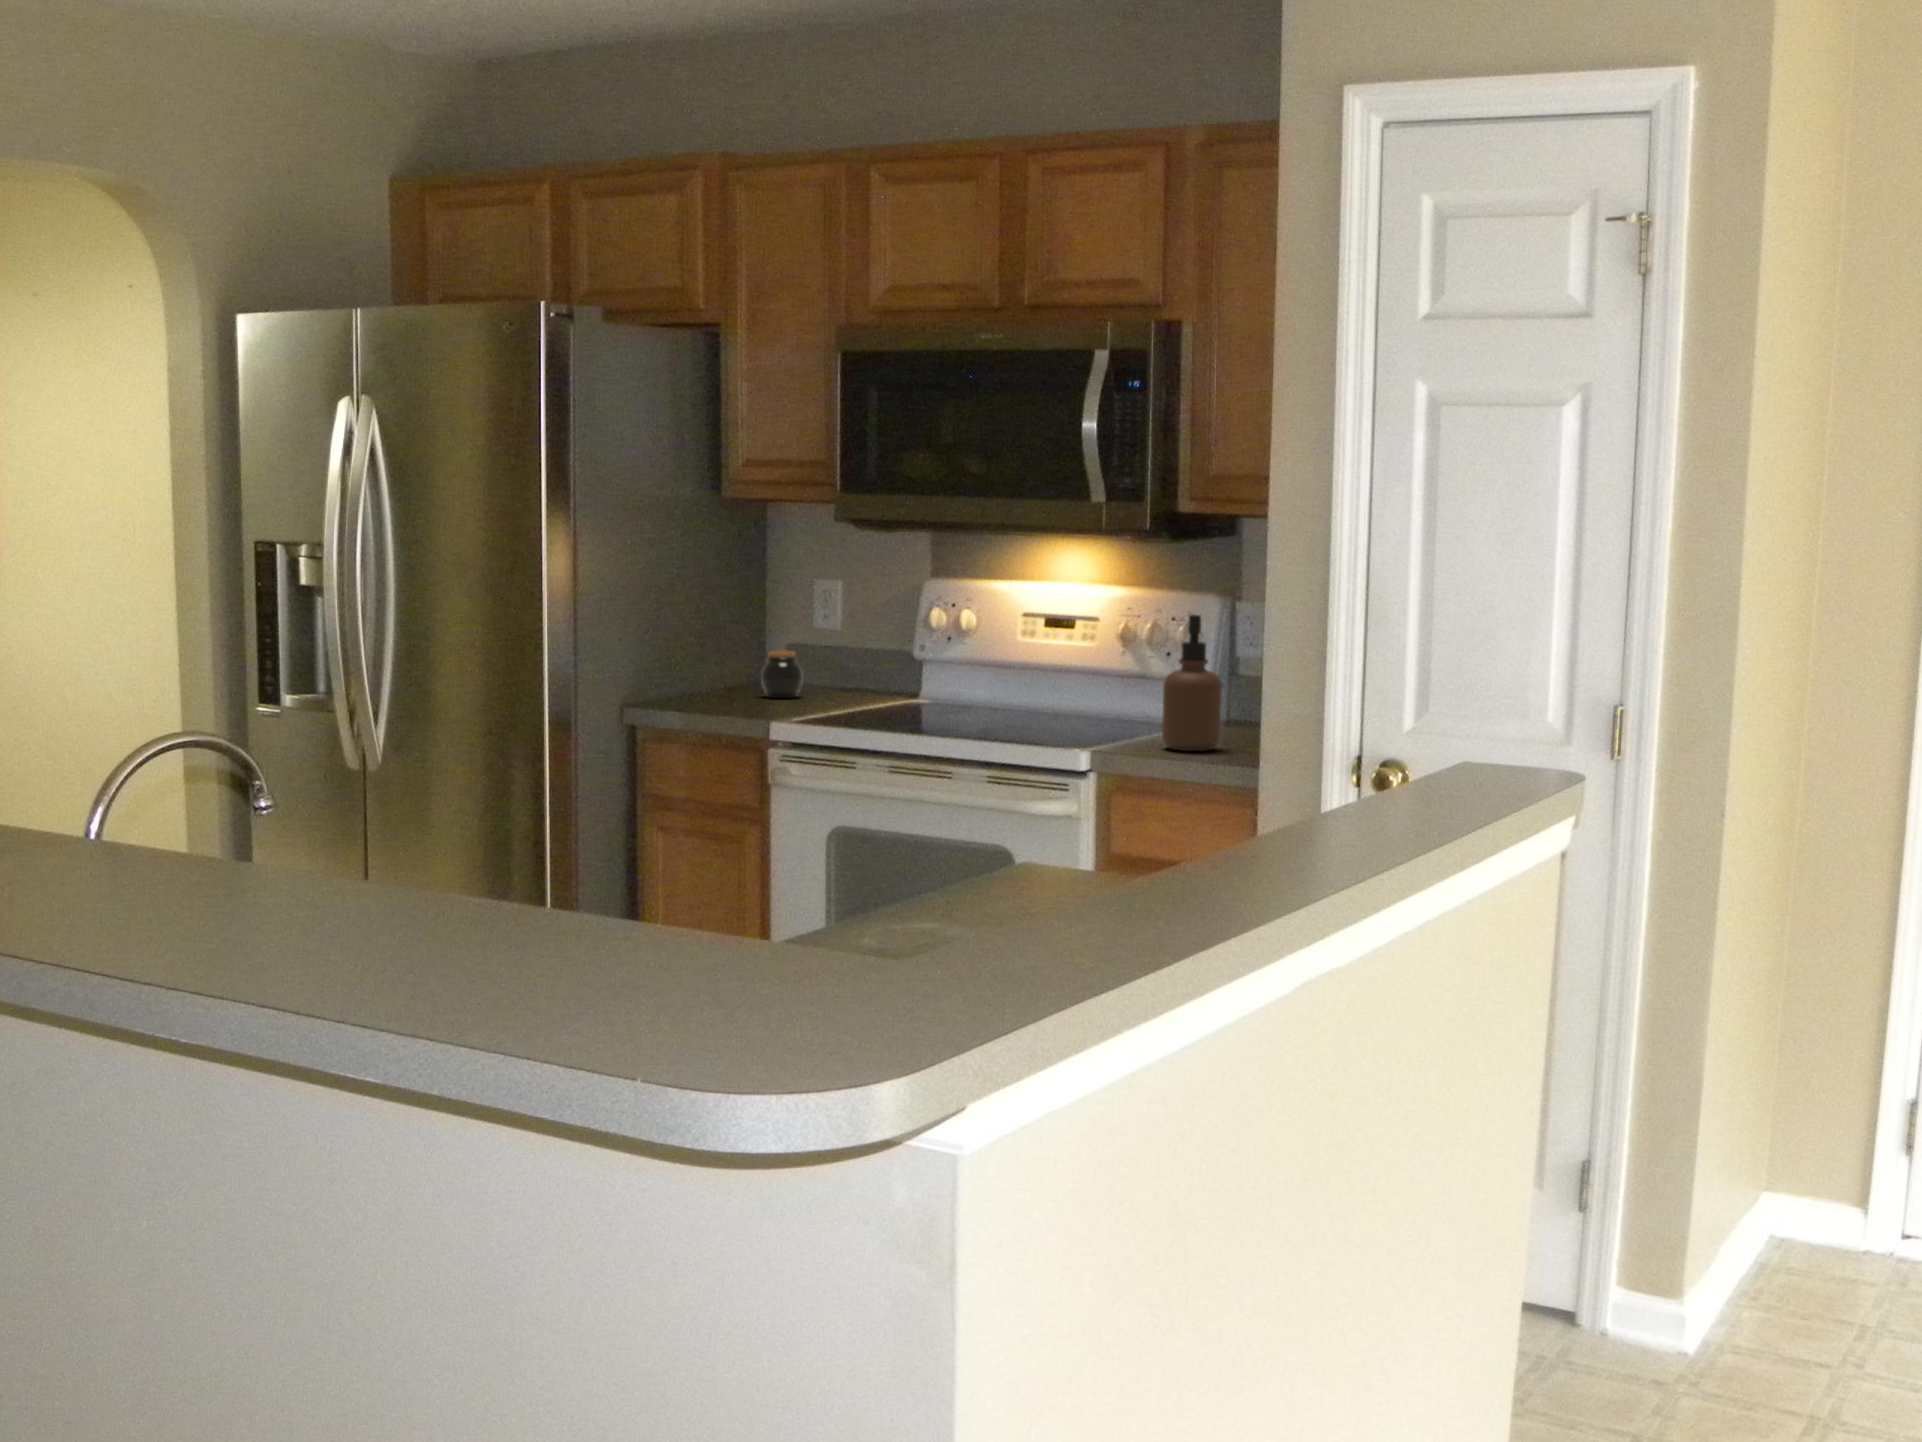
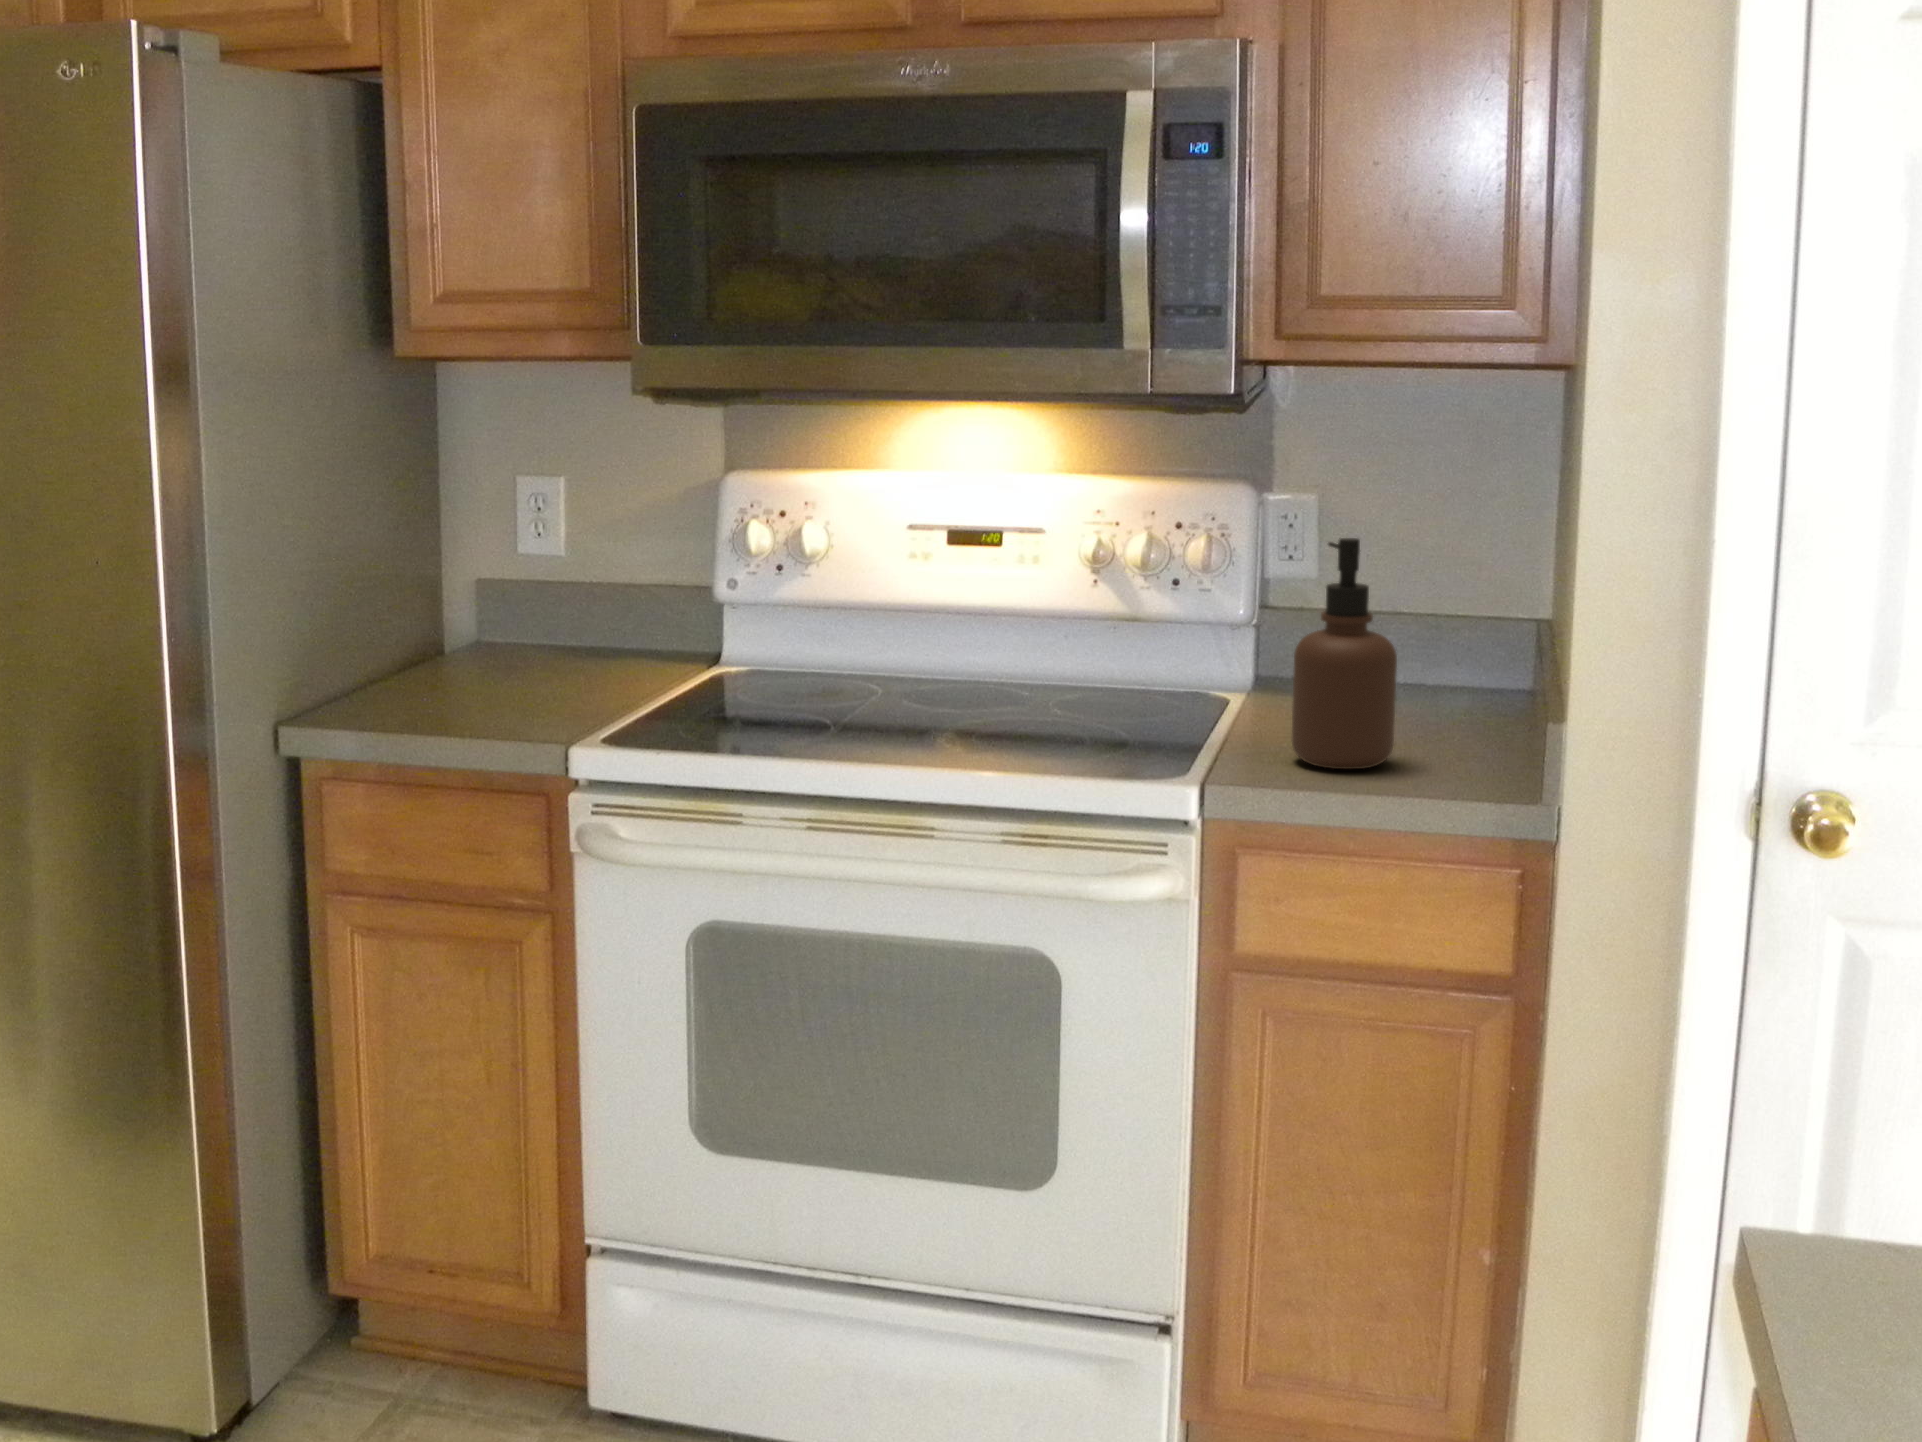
jar: present [761,650,803,698] -> none [472,601,539,680]

